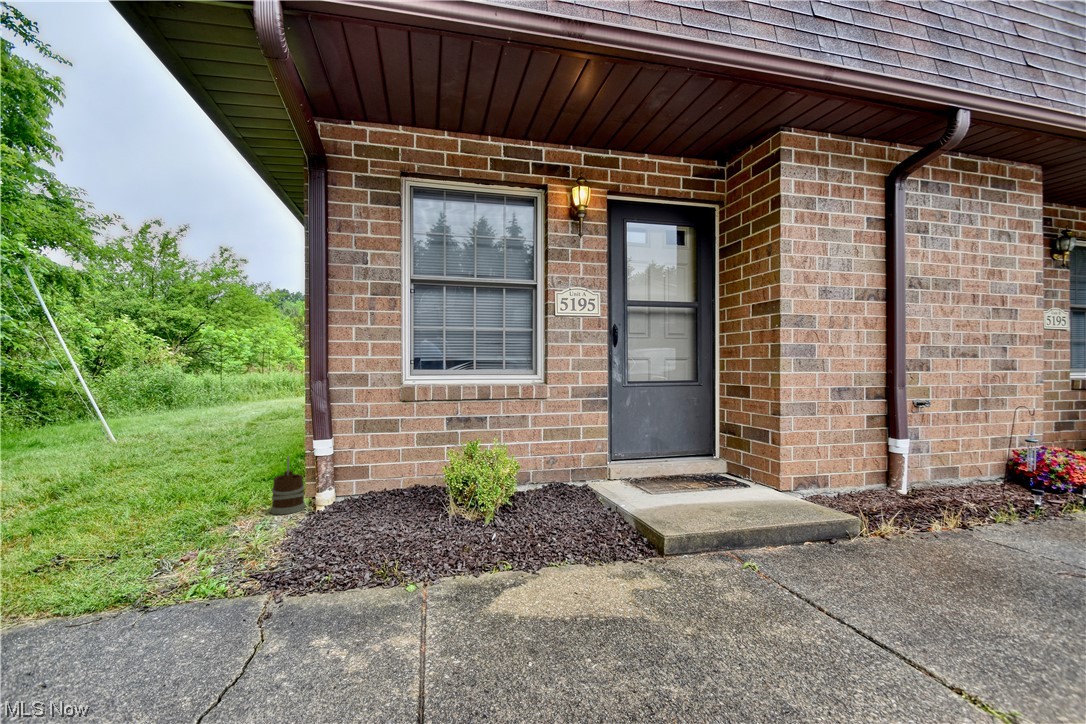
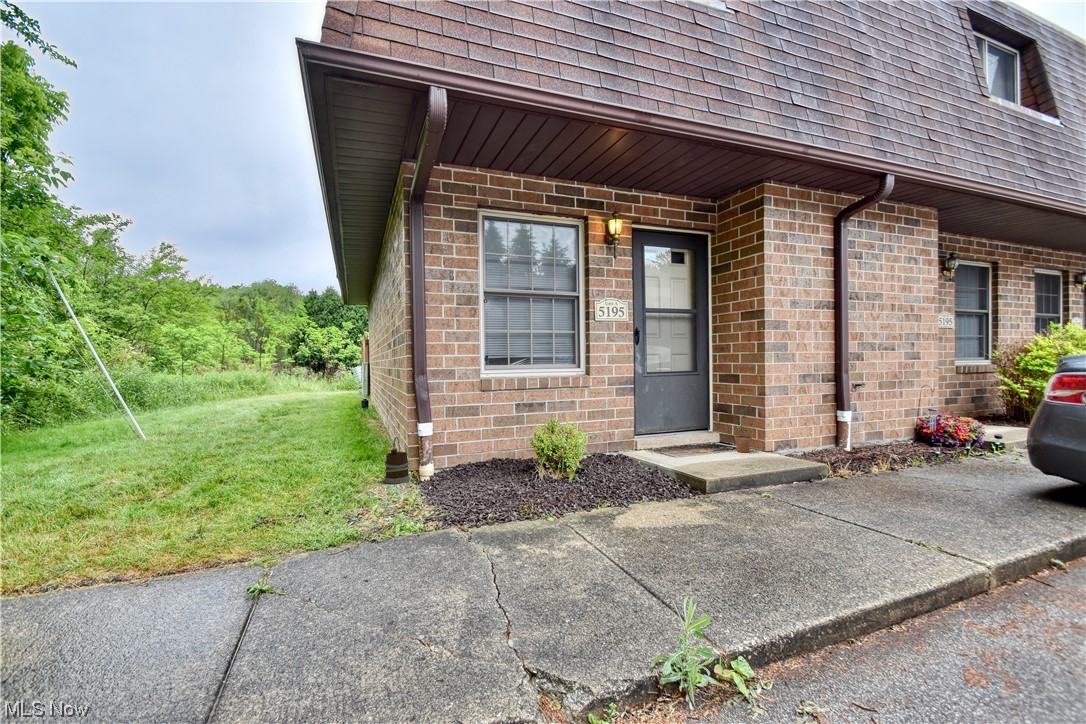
potted plant: none [735,427,764,491] -> present [733,405,752,453]

